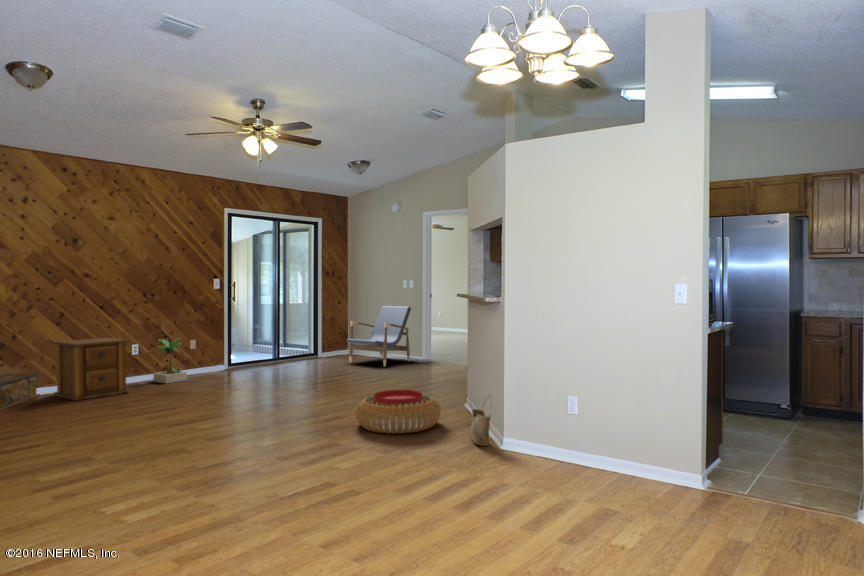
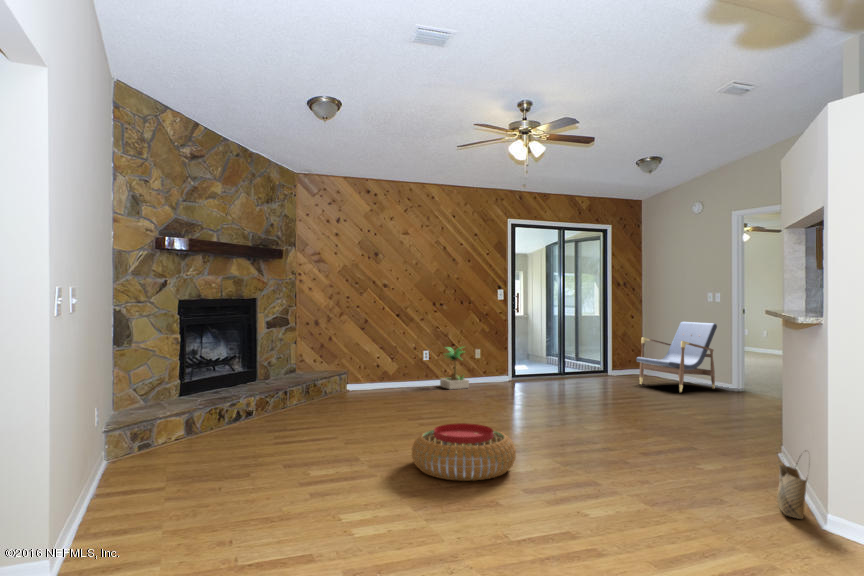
side table: present [53,338,129,400] -> none [359,343,417,398]
pouf: present [356,390,441,434] -> present [412,423,516,481]

